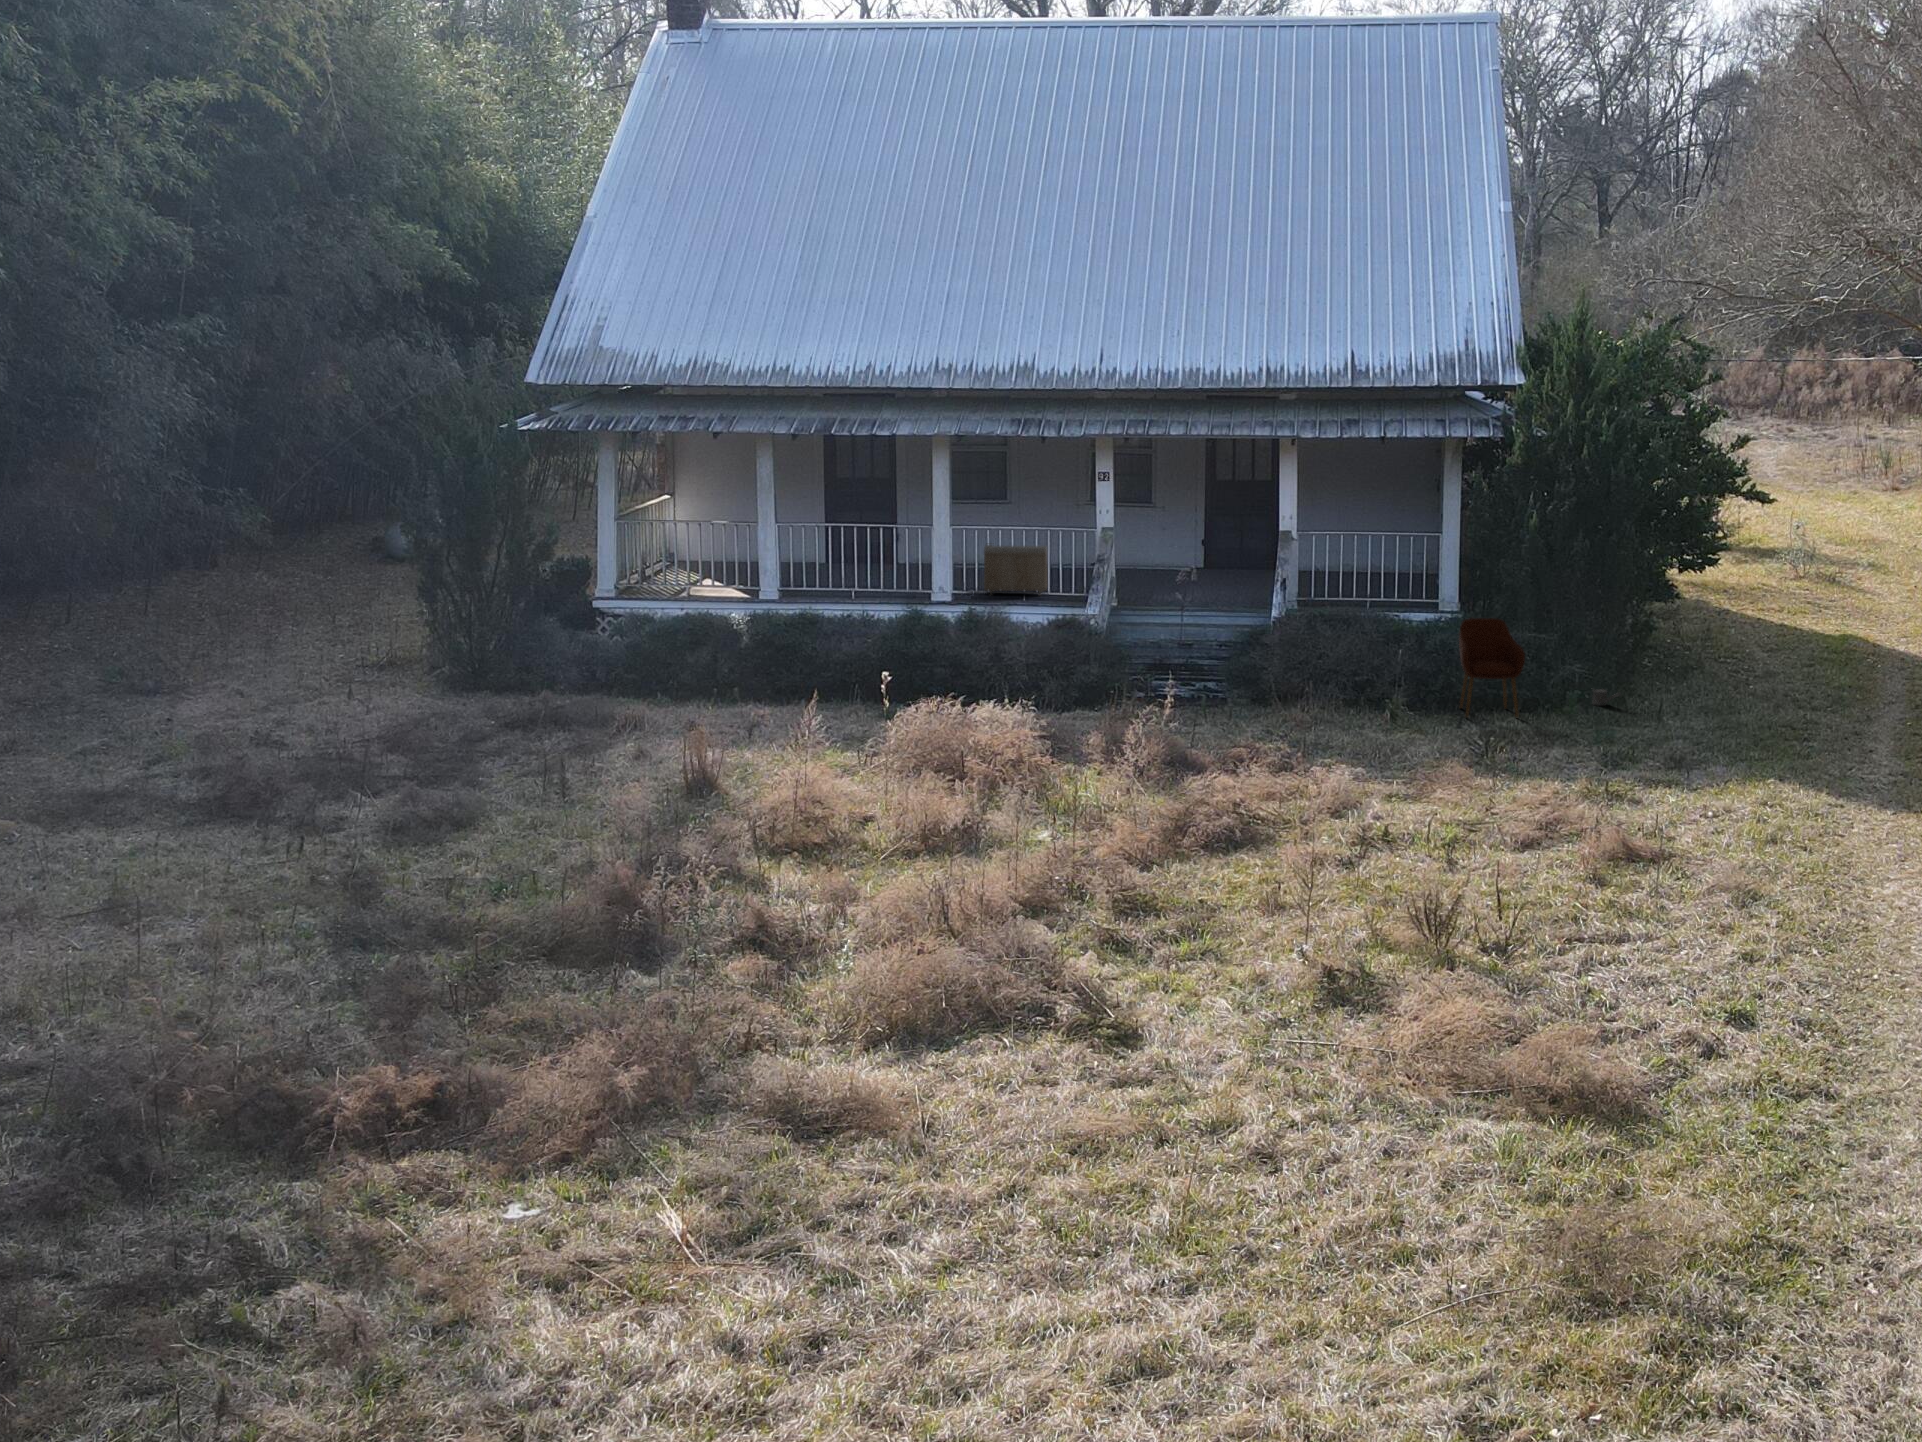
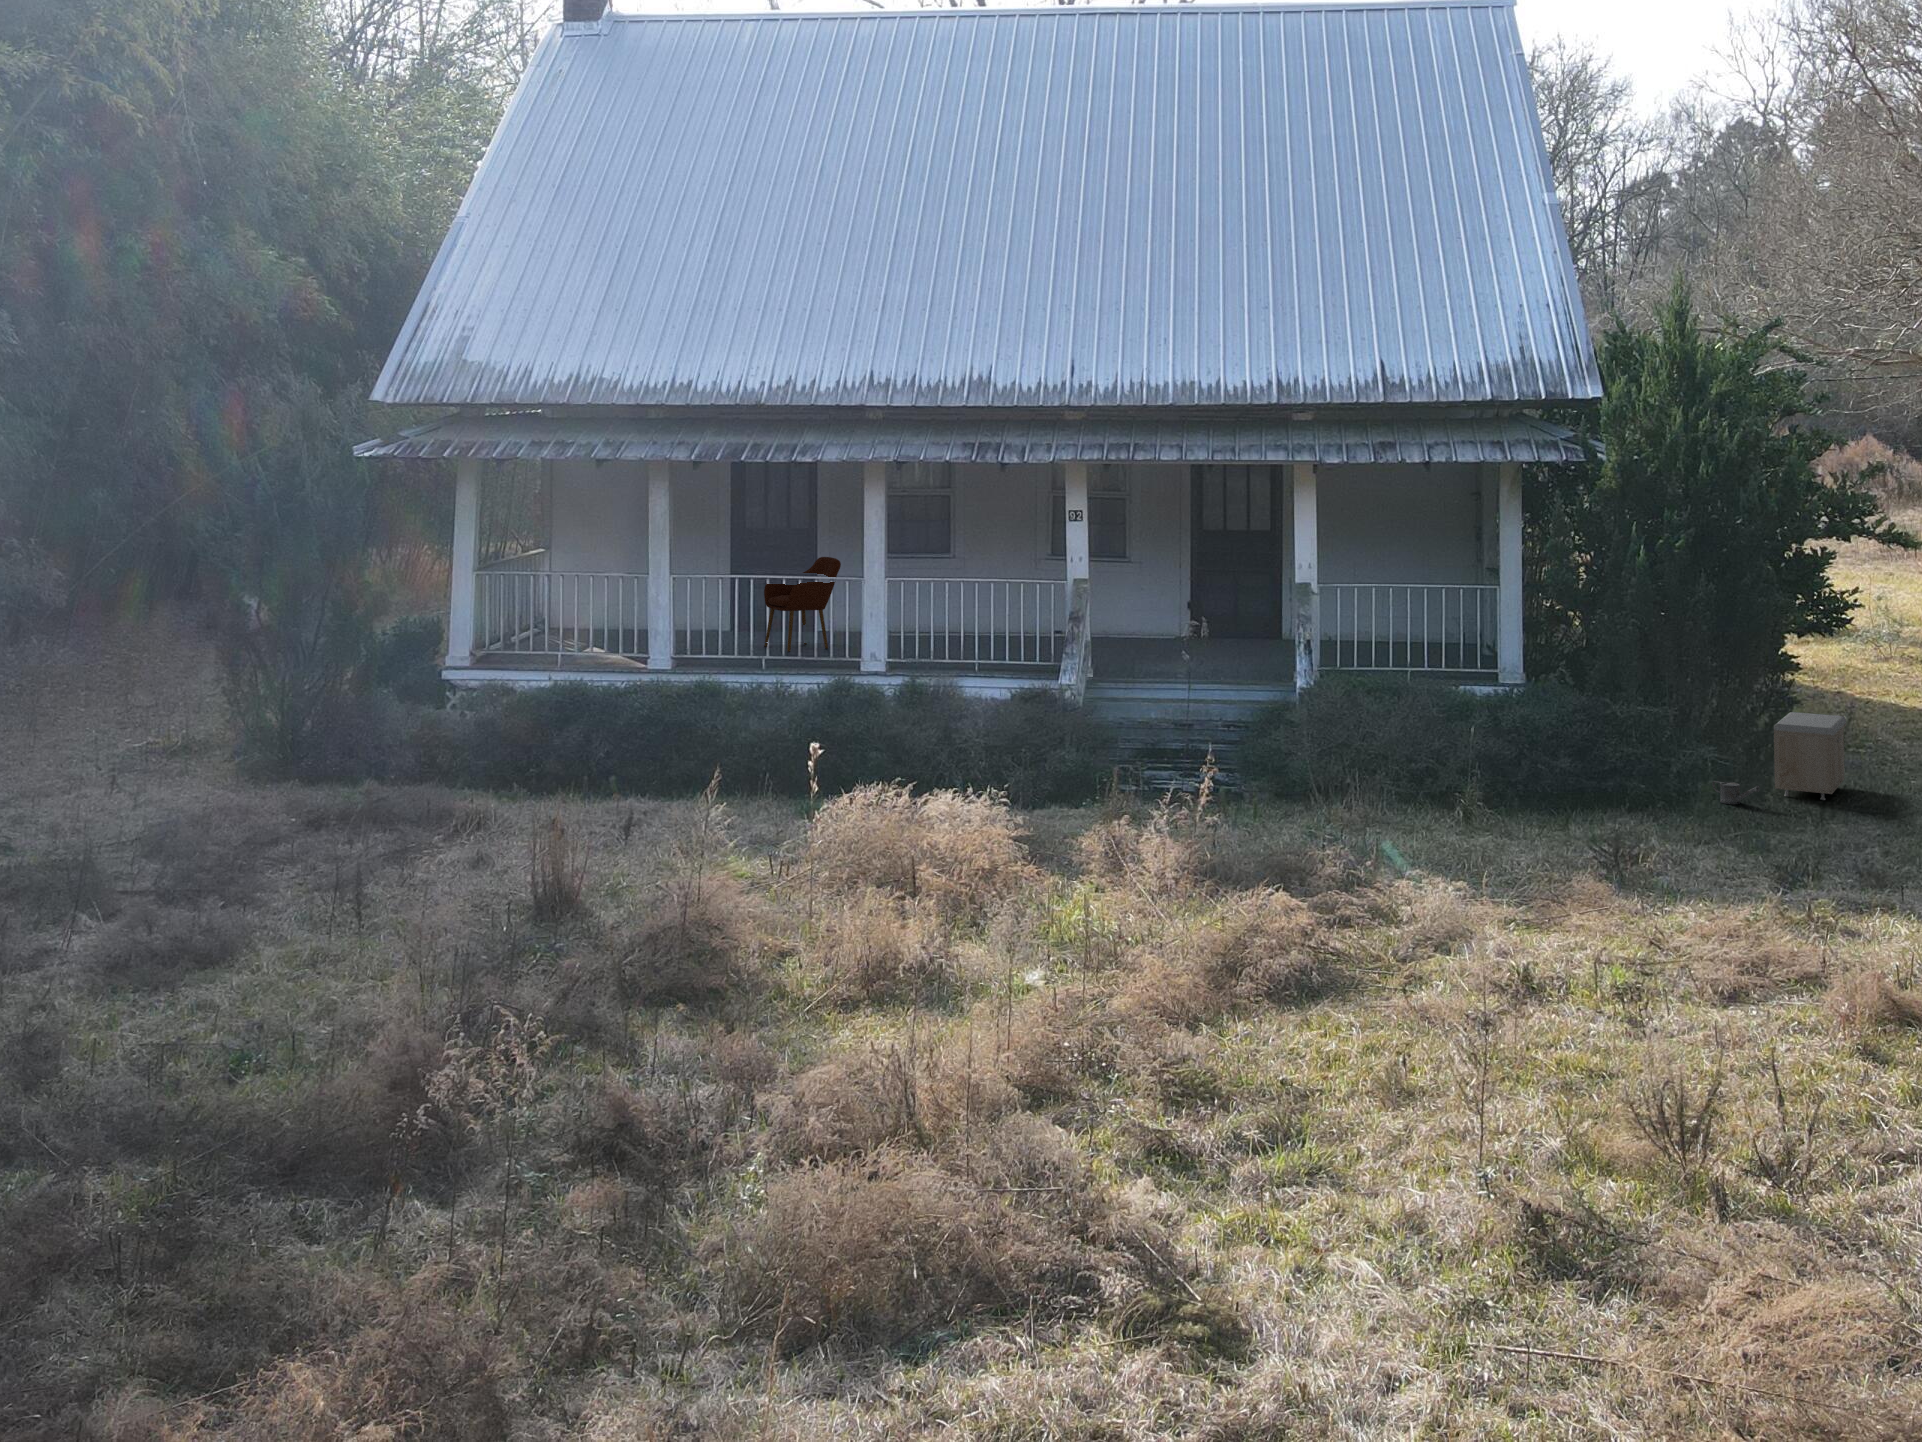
storage bench: present [984,543,1047,595] -> present [1774,712,1846,800]
armchair: present [1459,618,1525,718] -> present [764,557,841,652]

